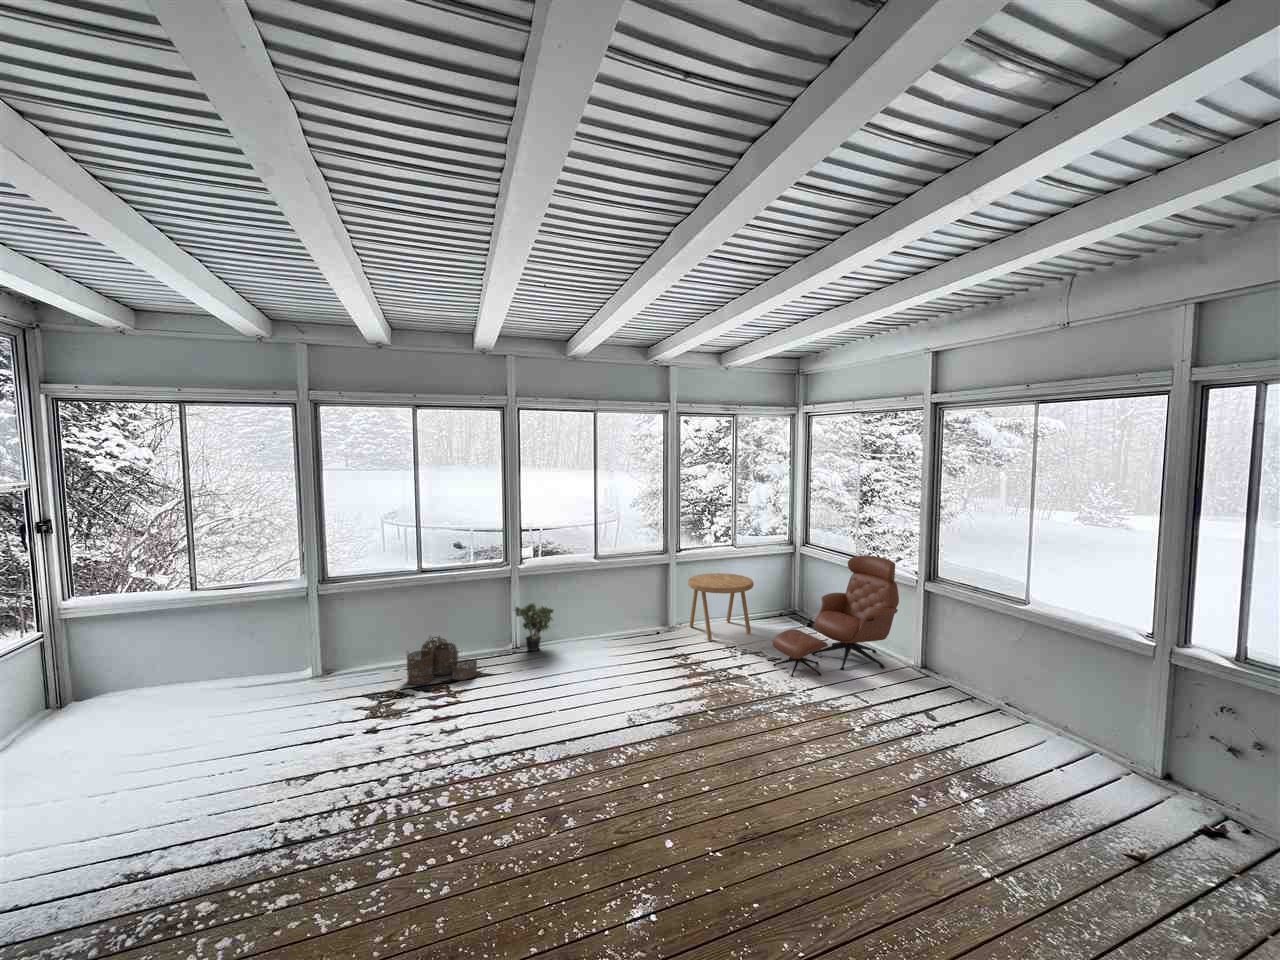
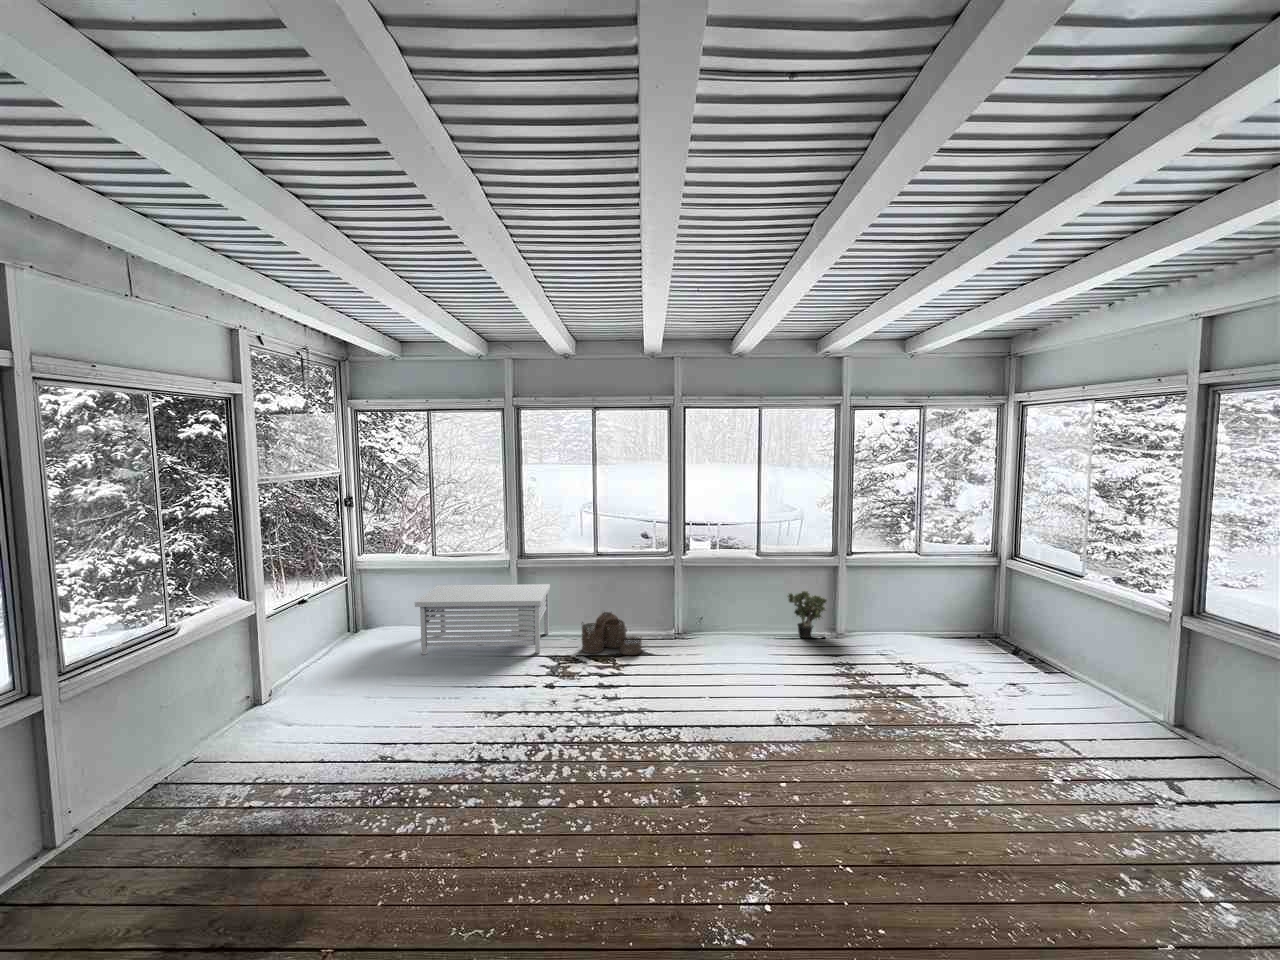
lounge chair: present [772,556,899,677] -> none [962,575,1150,719]
side table: present [688,573,754,640] -> none [867,579,948,652]
potted plant: present [514,603,554,651] -> present [788,591,827,638]
storage bench: none [174,613,364,722] -> present [415,584,550,655]

